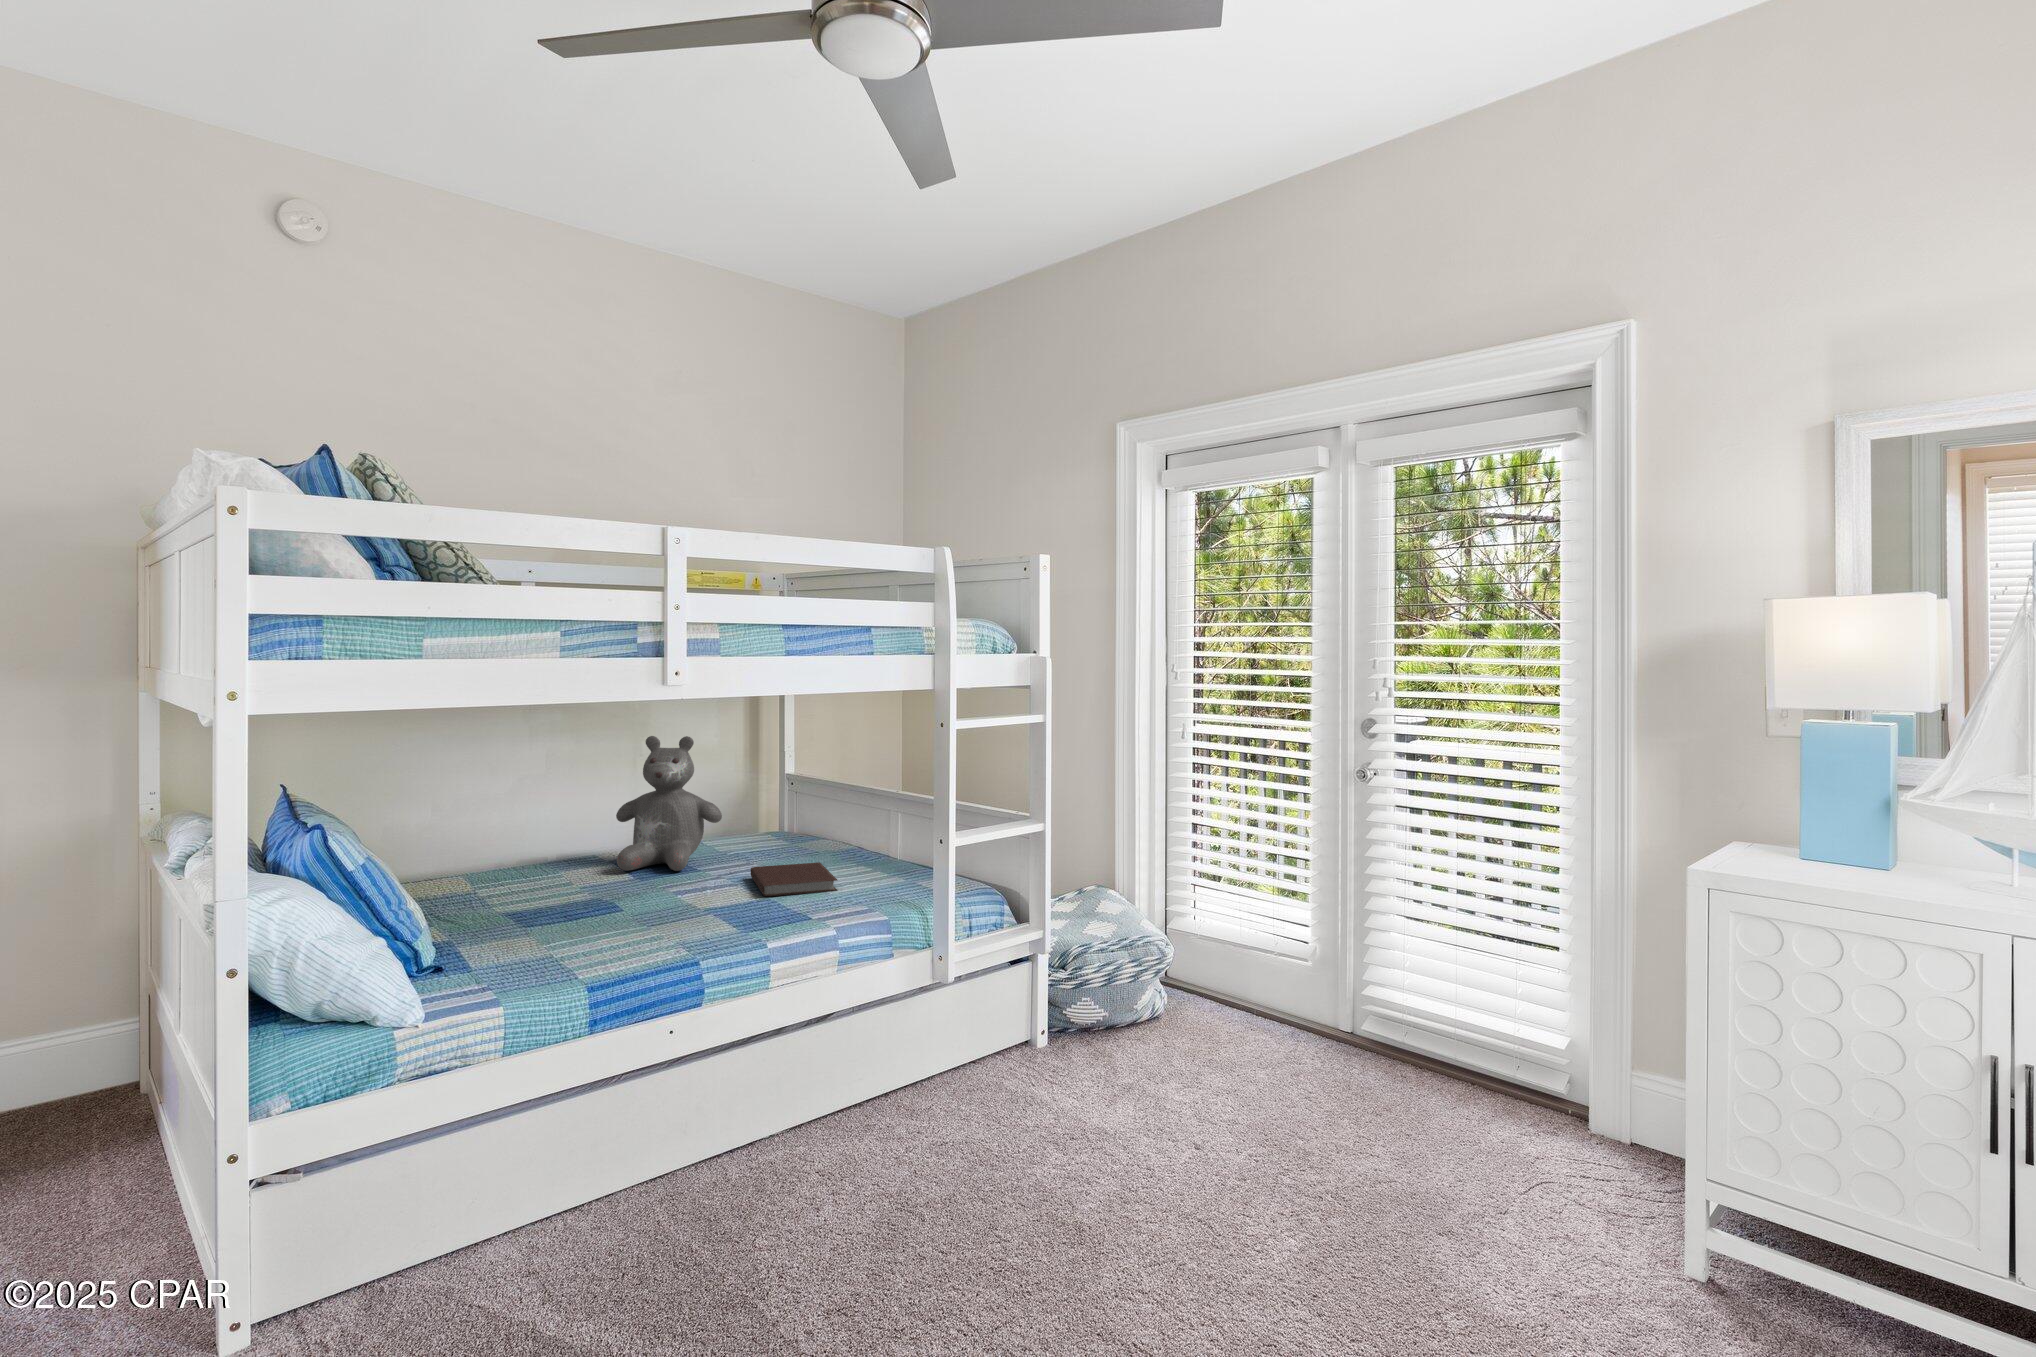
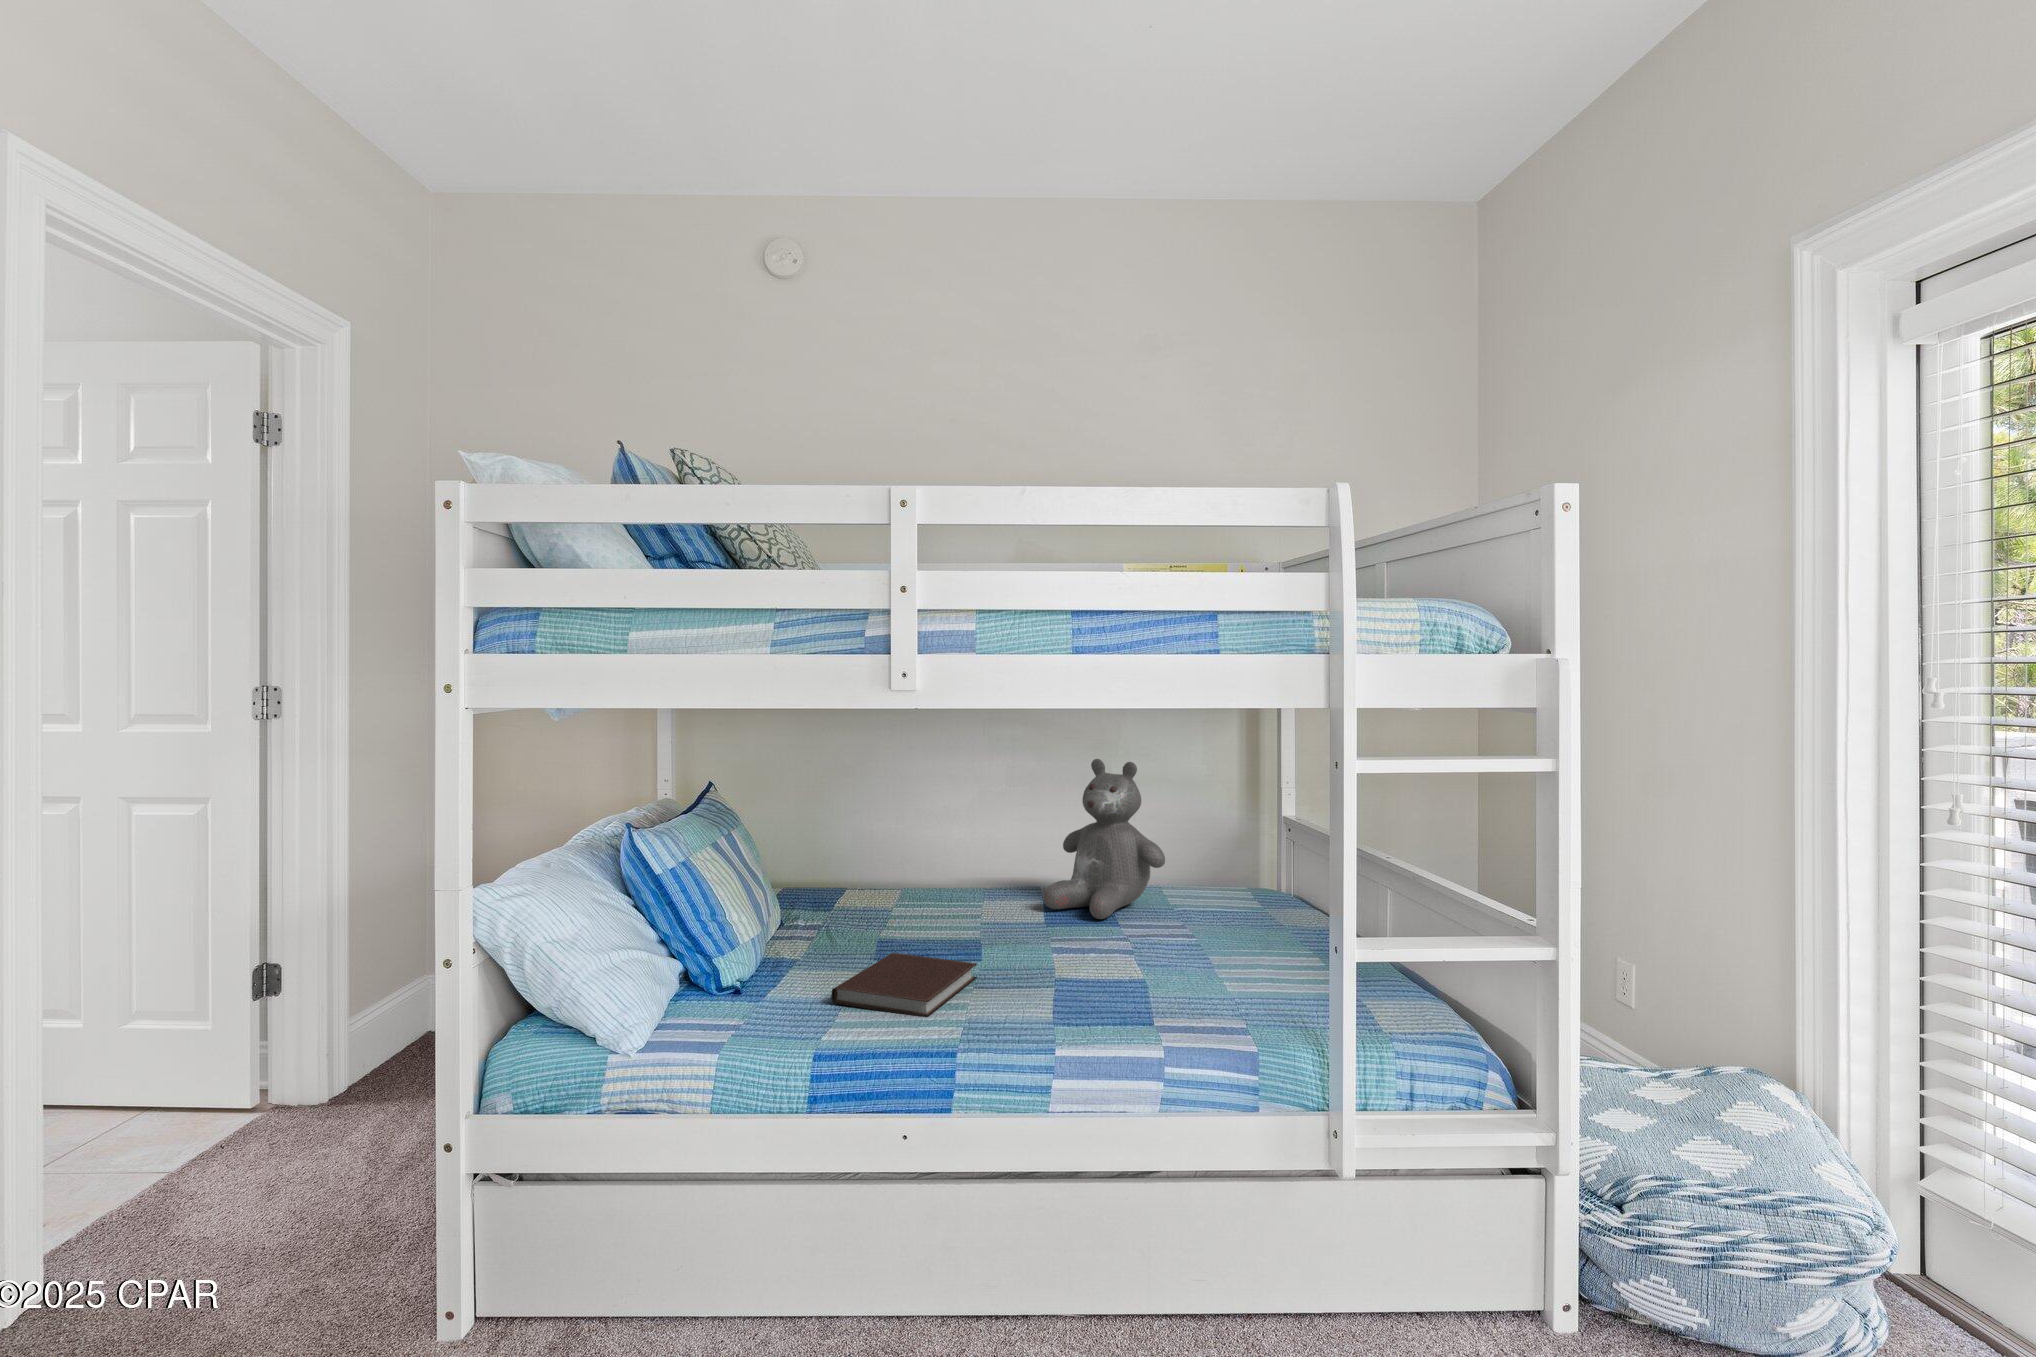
notebook: present [751,862,837,896] -> present [832,953,977,1017]

